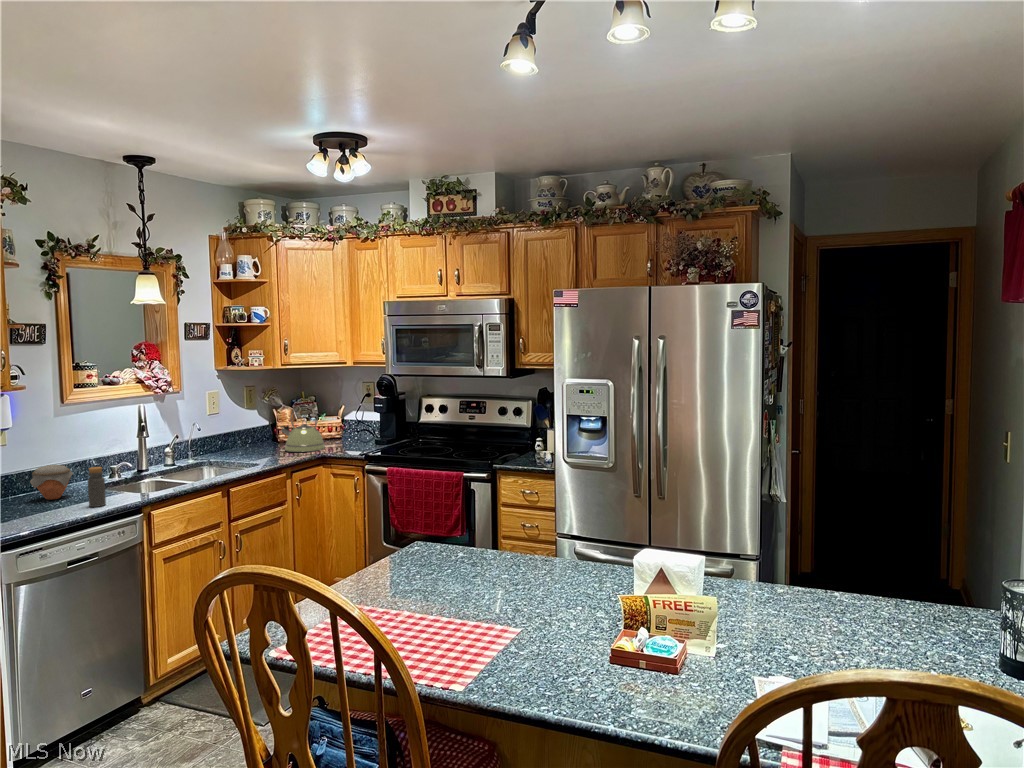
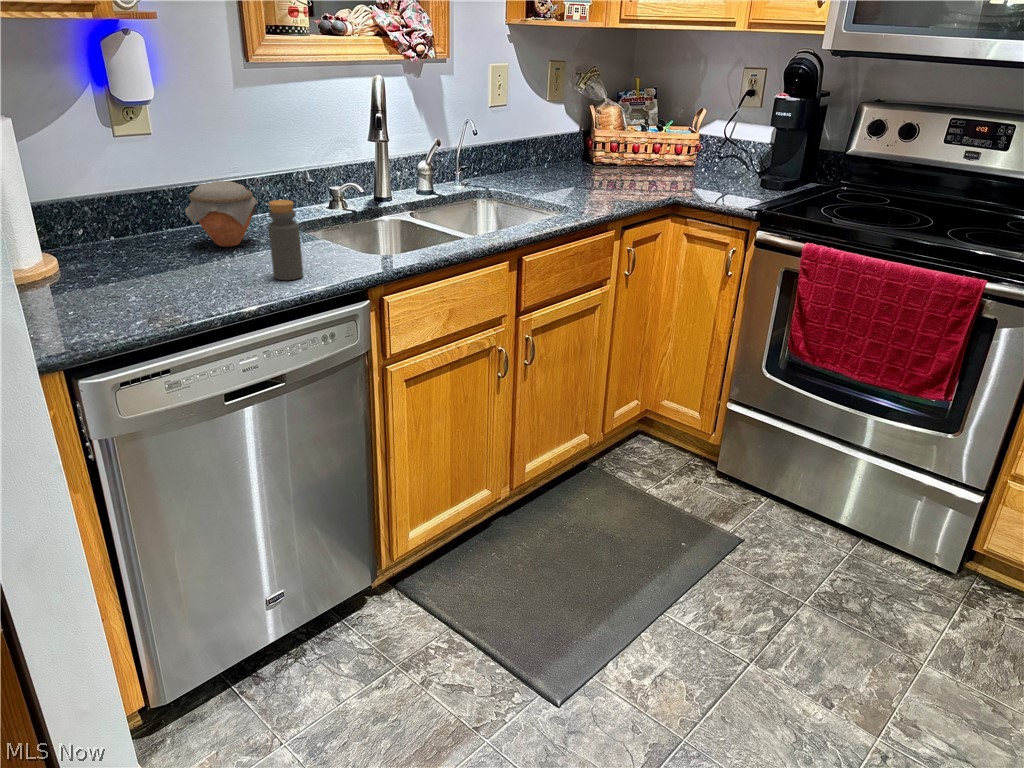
kettle: present [280,405,325,452] -> none [603,101,676,190]

